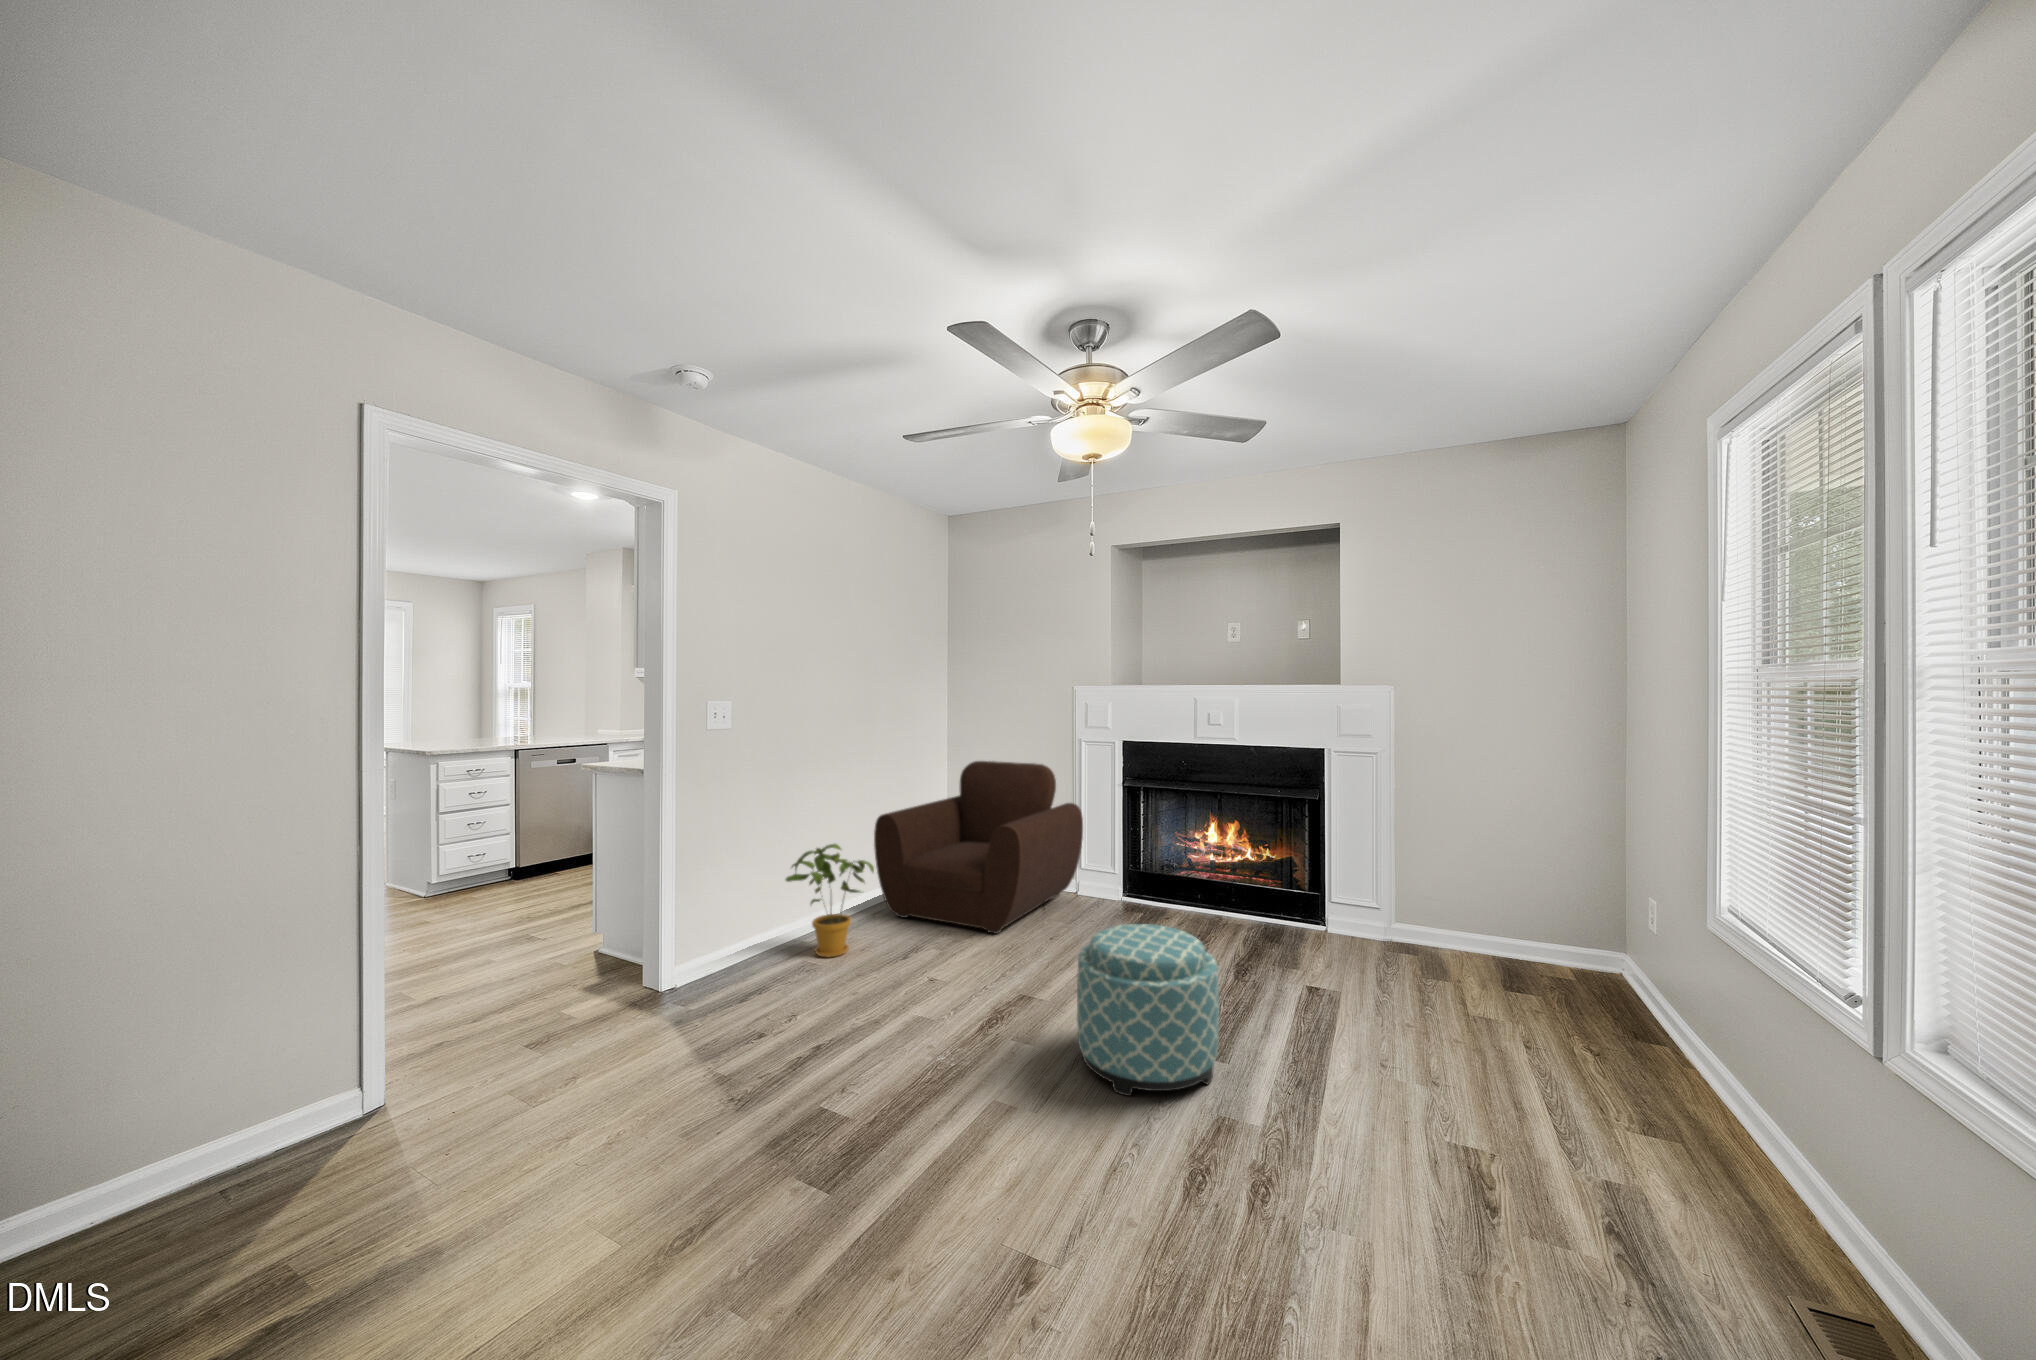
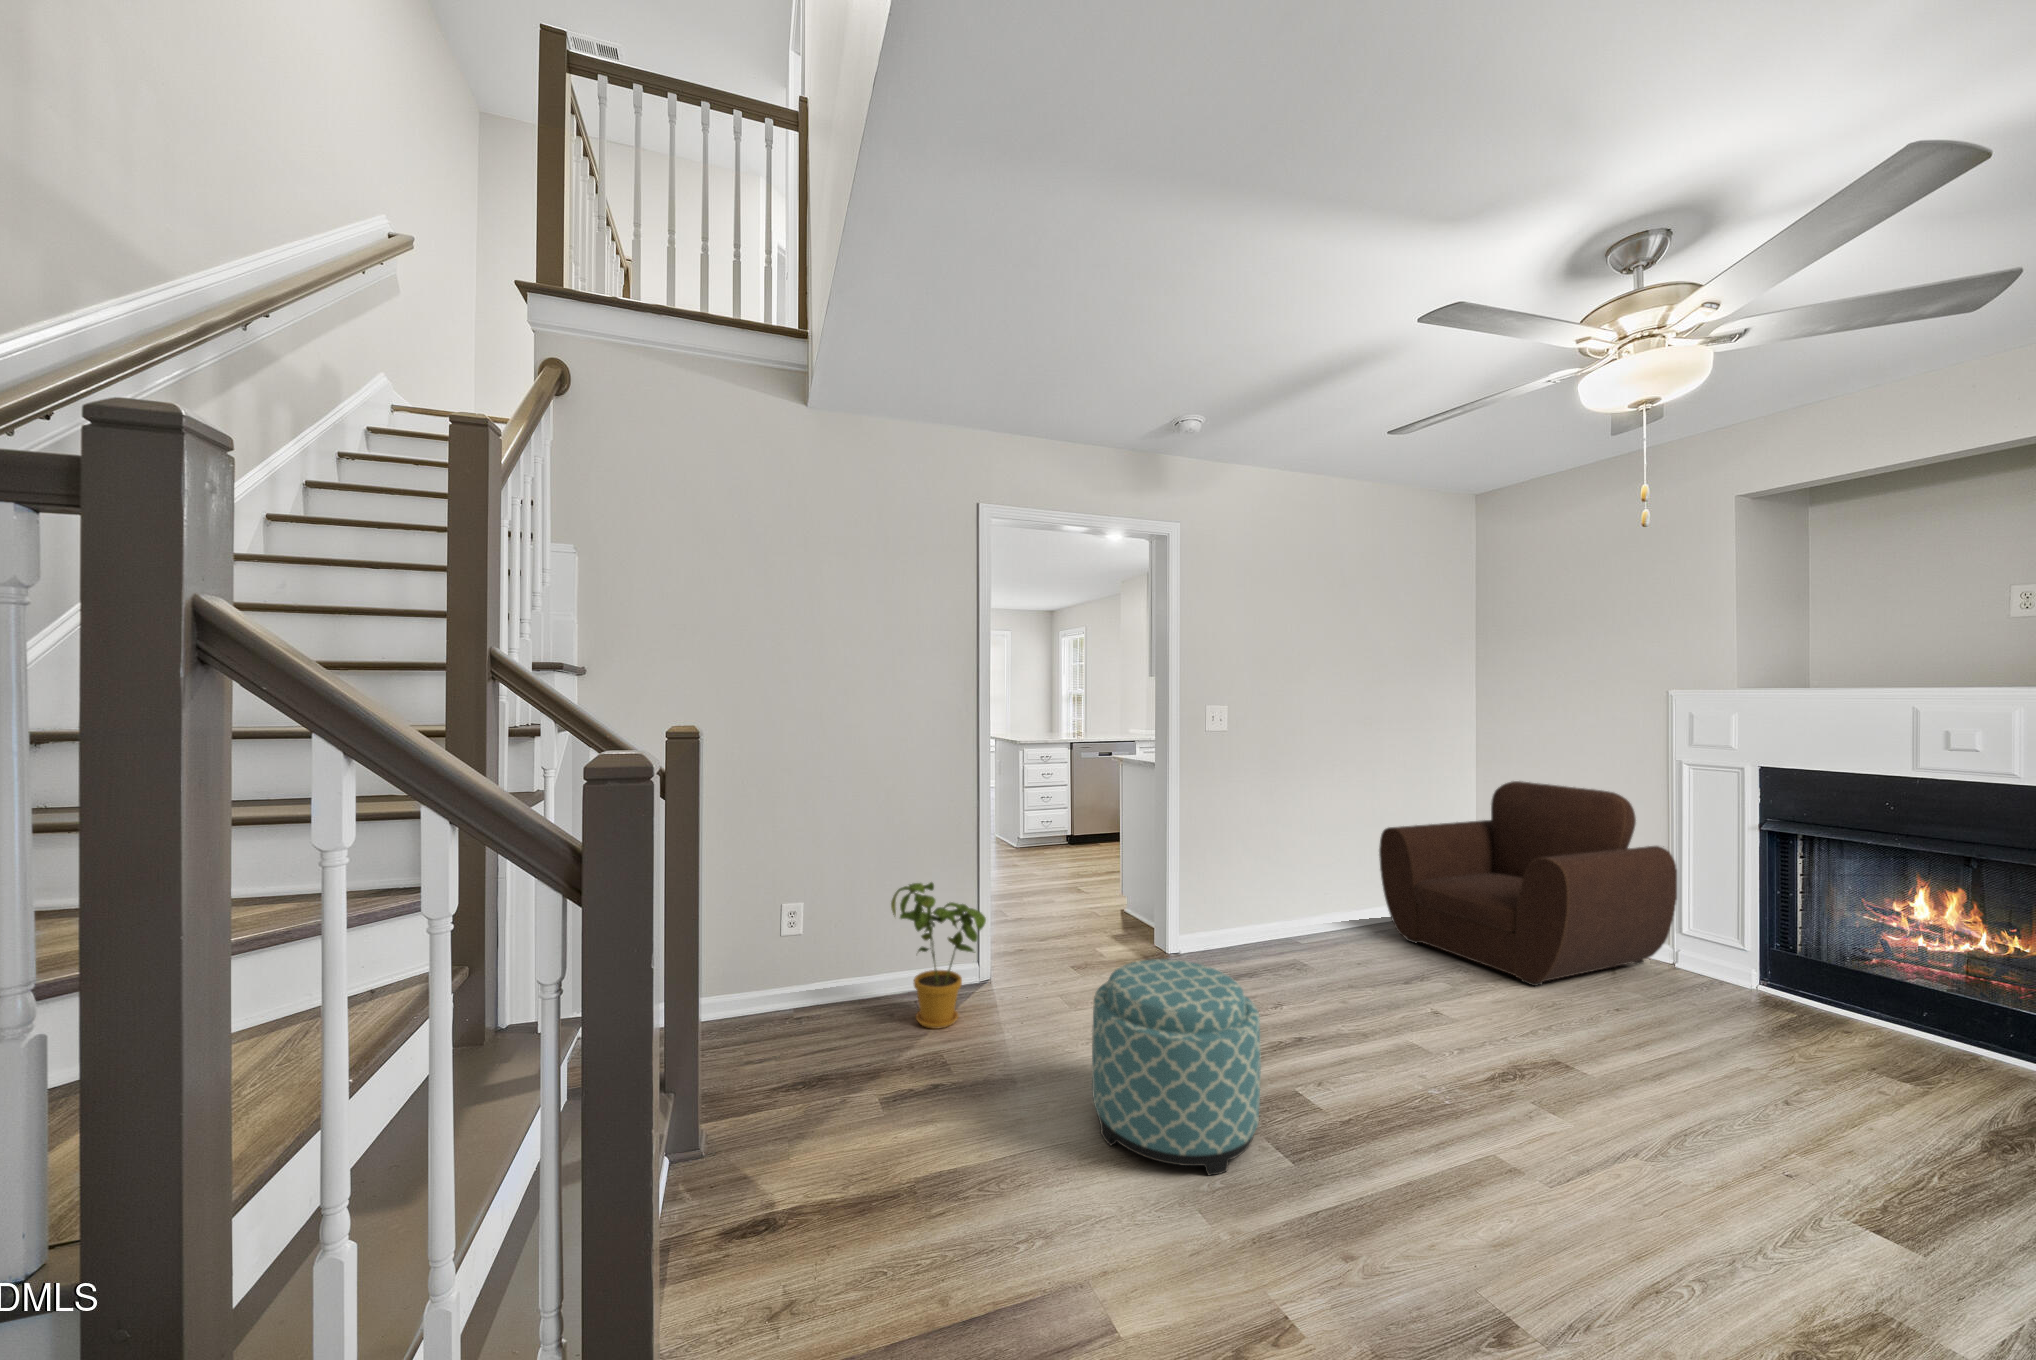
house plant: present [786,844,874,957] -> present [891,882,986,1029]
ottoman: present [1077,924,1219,1096] -> present [1092,959,1261,1176]

